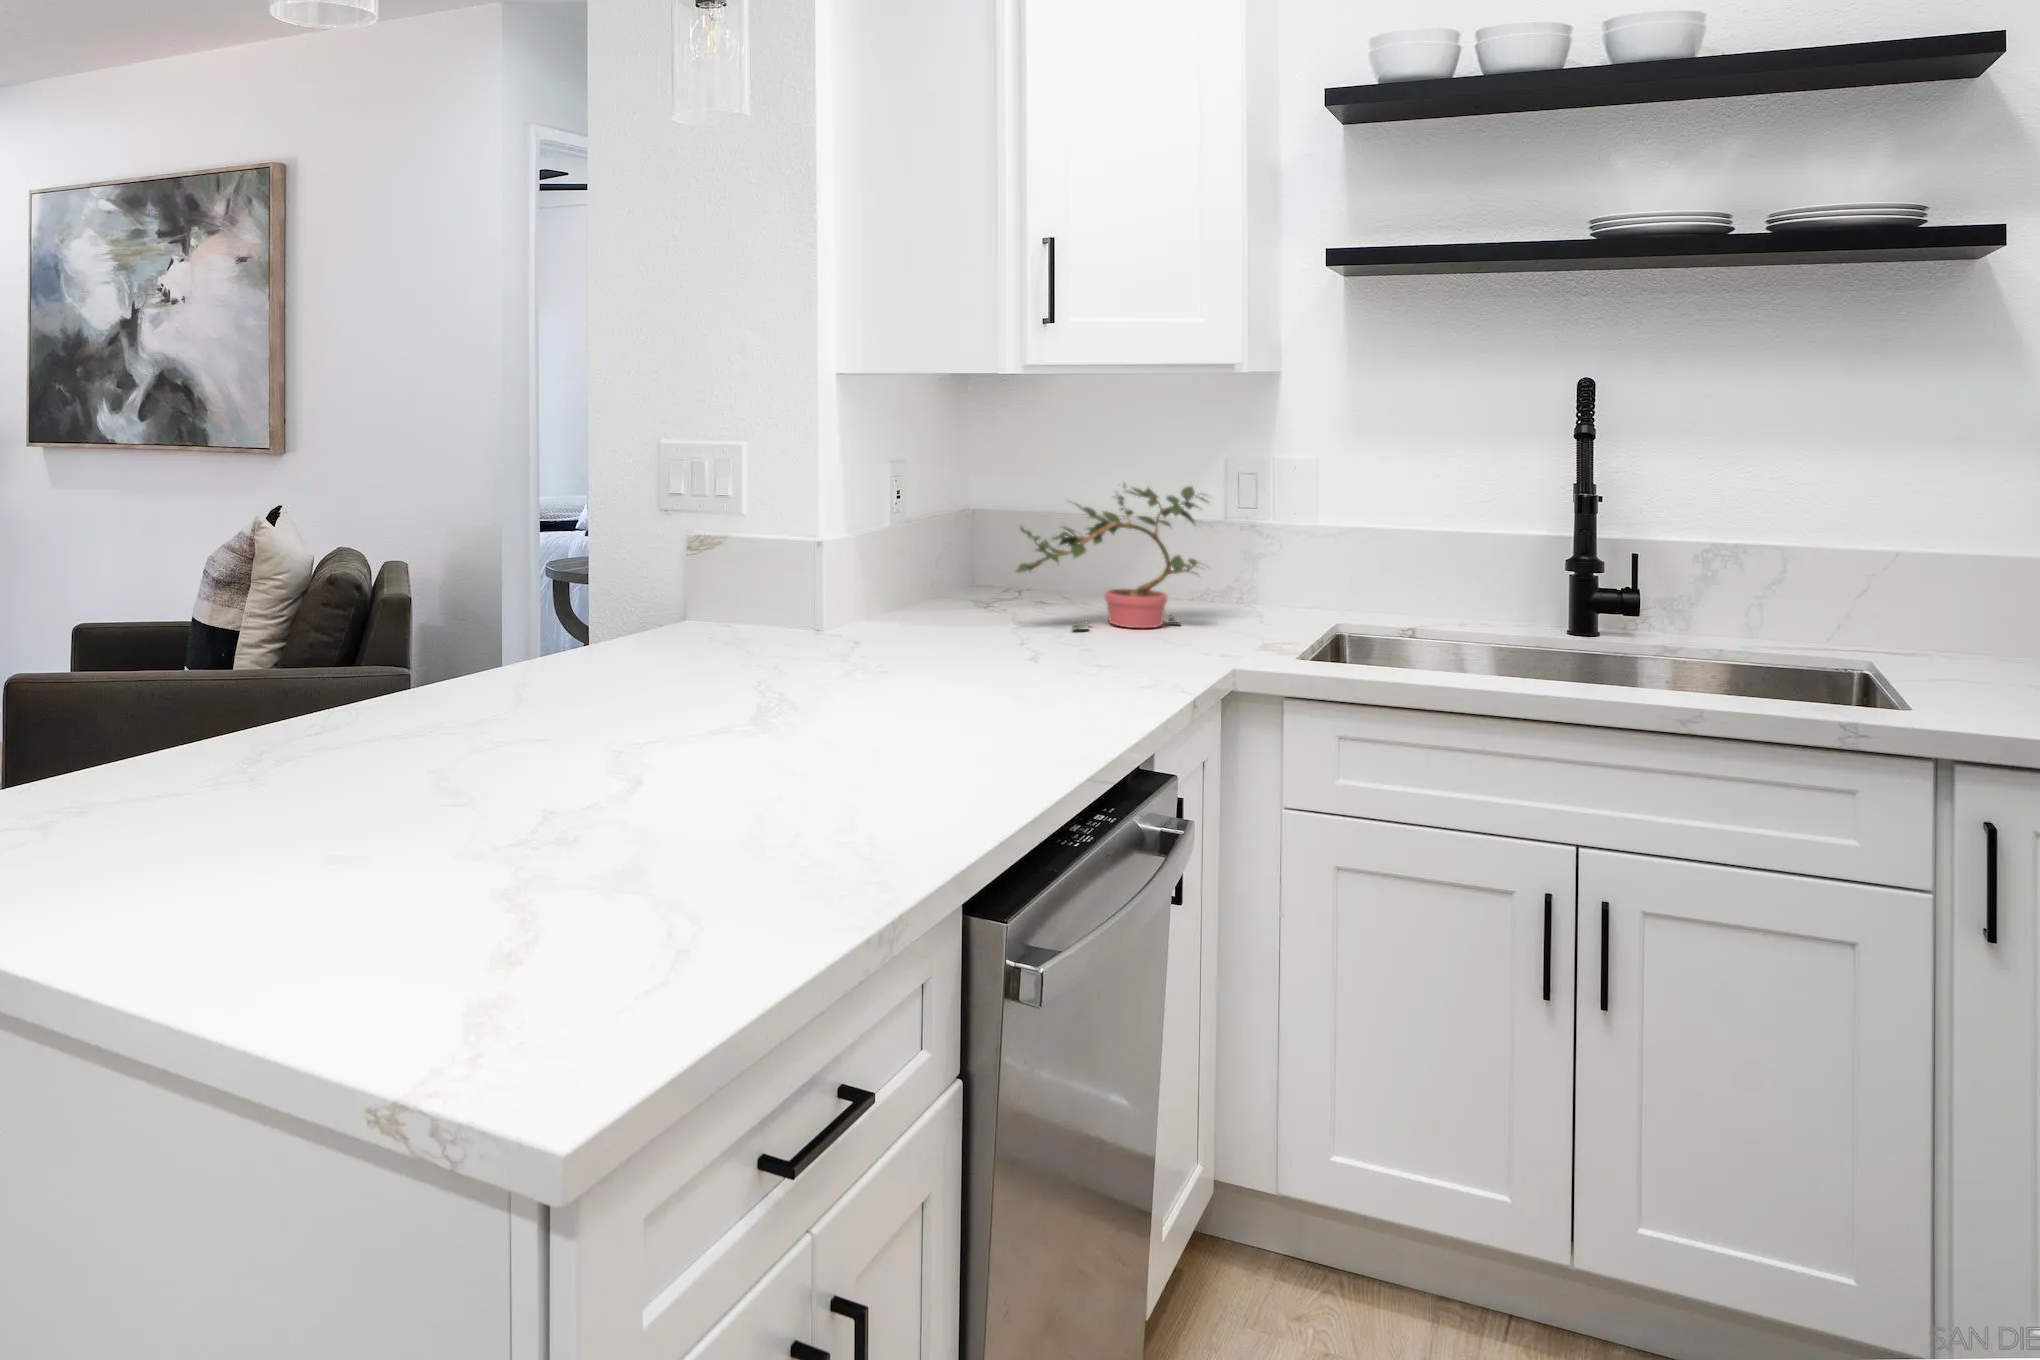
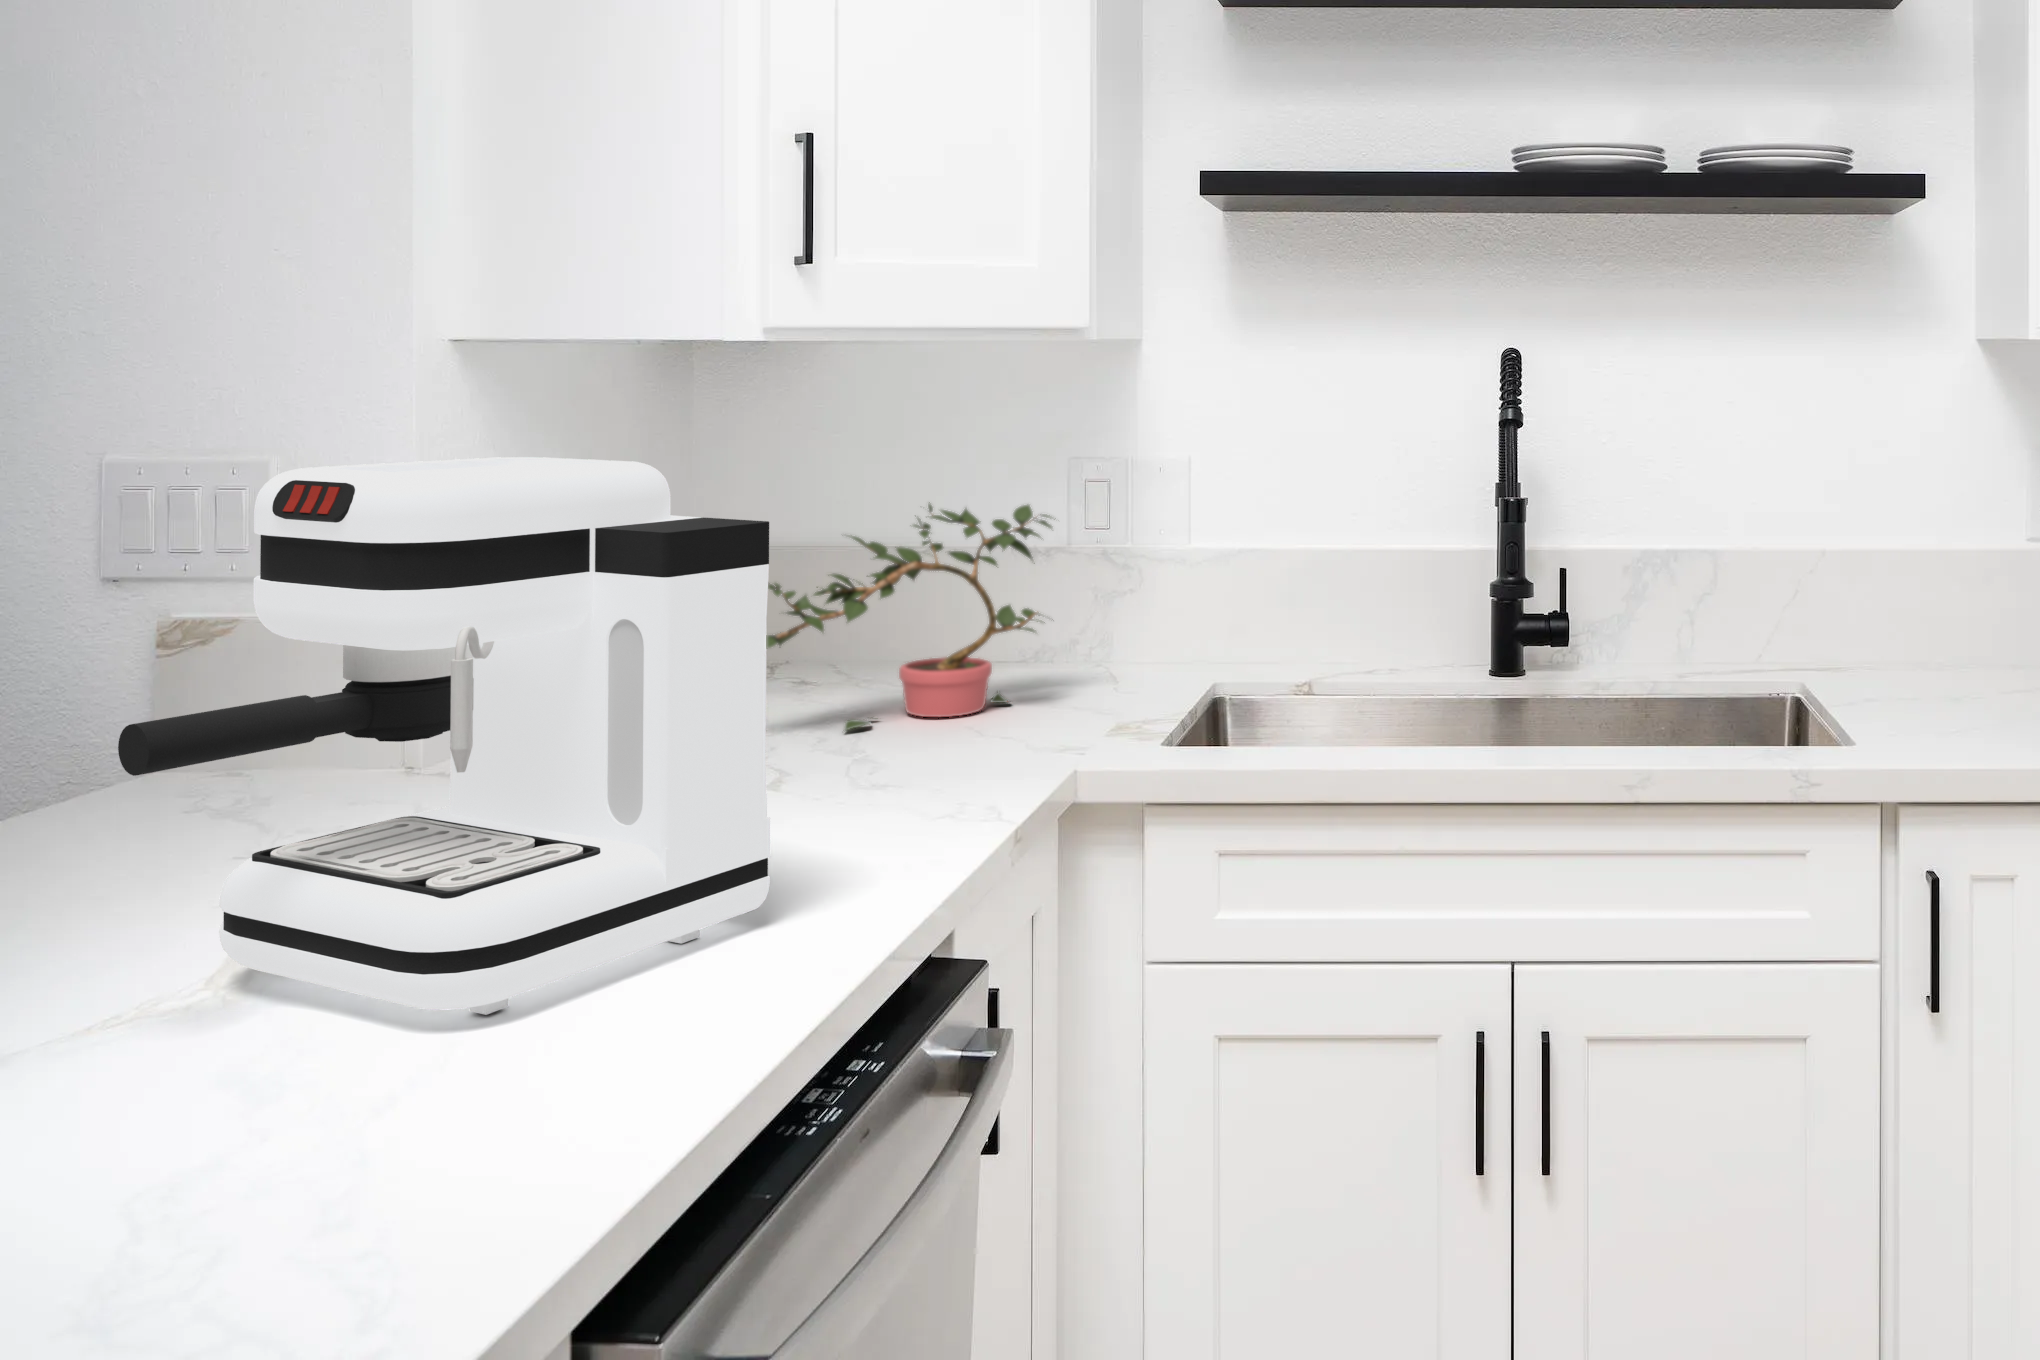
coffee maker: none [770,445,1064,740] -> present [118,457,770,1015]

